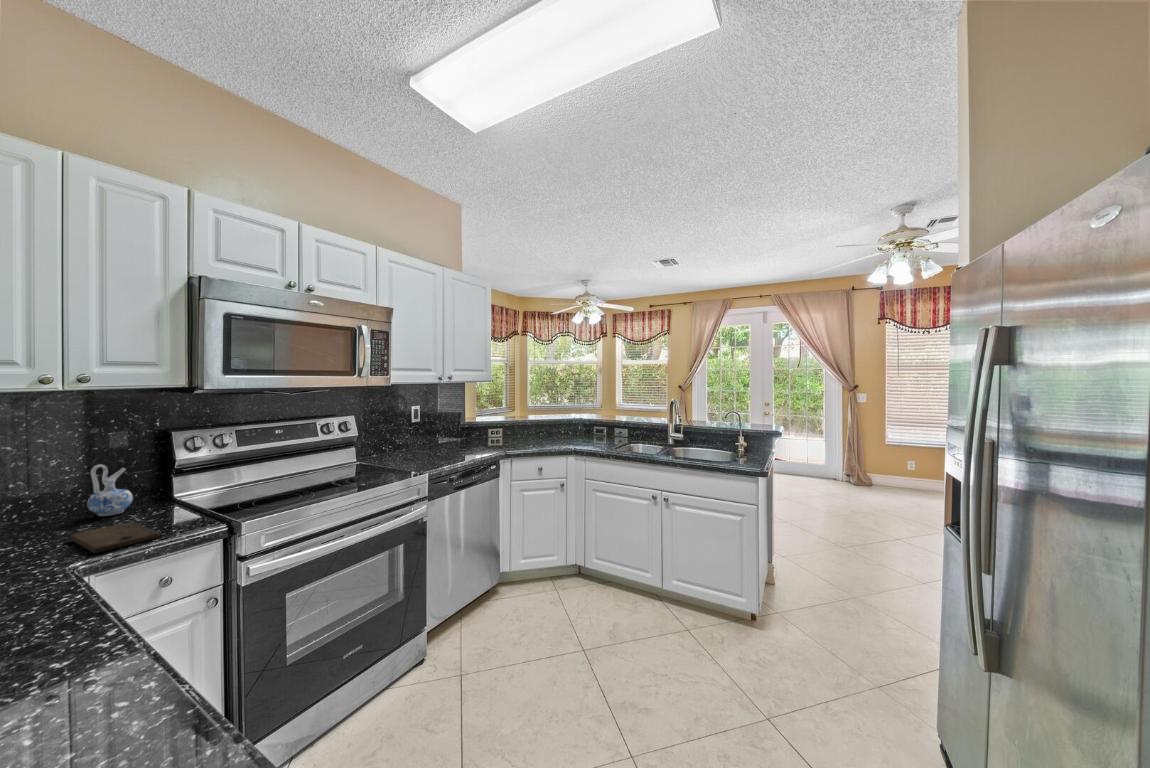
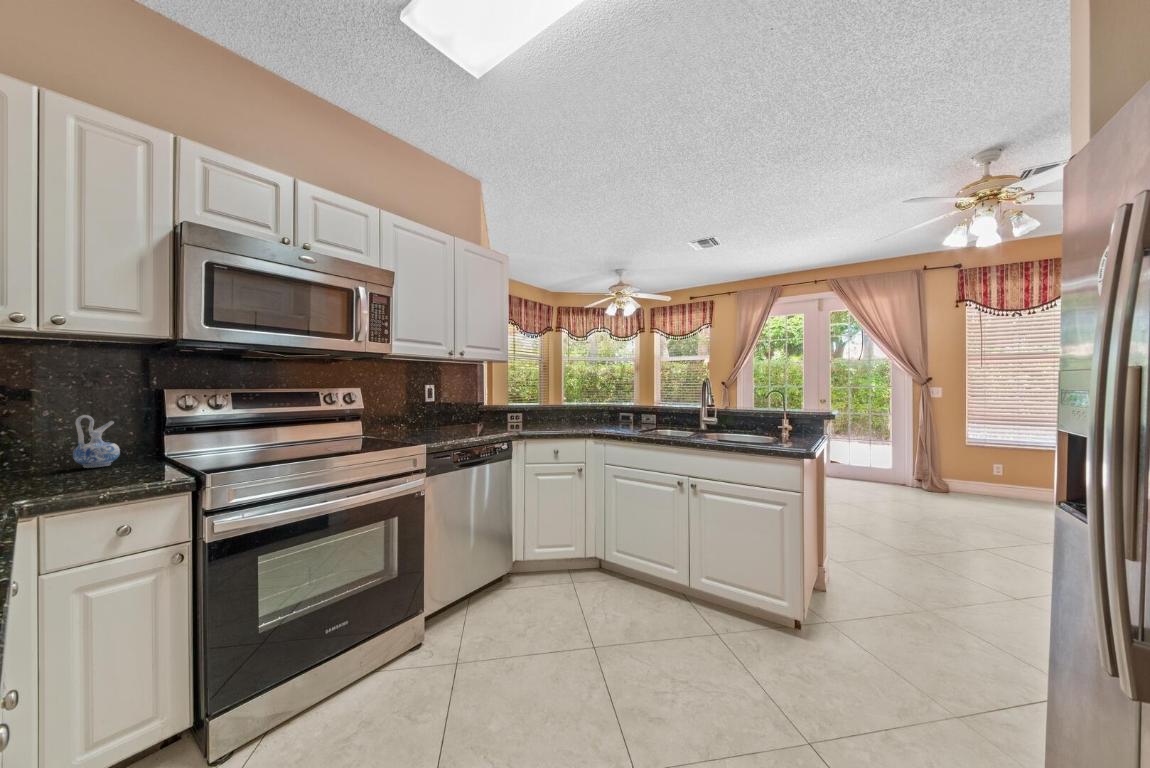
cutting board: present [70,522,159,553] -> none [32,471,114,494]

